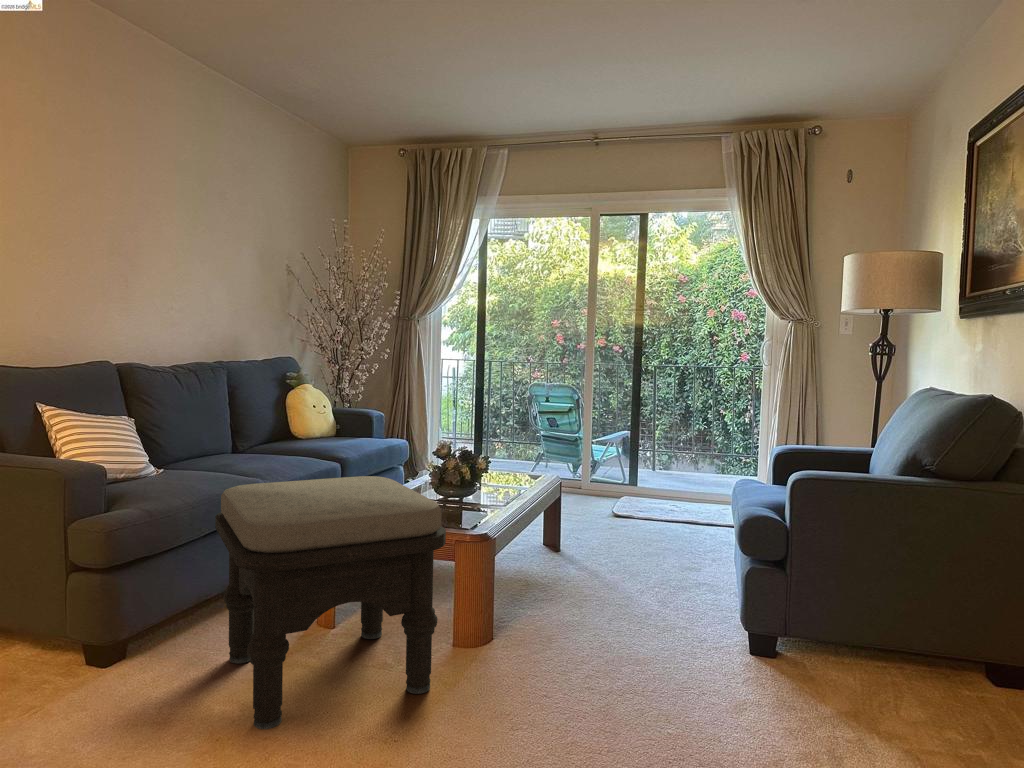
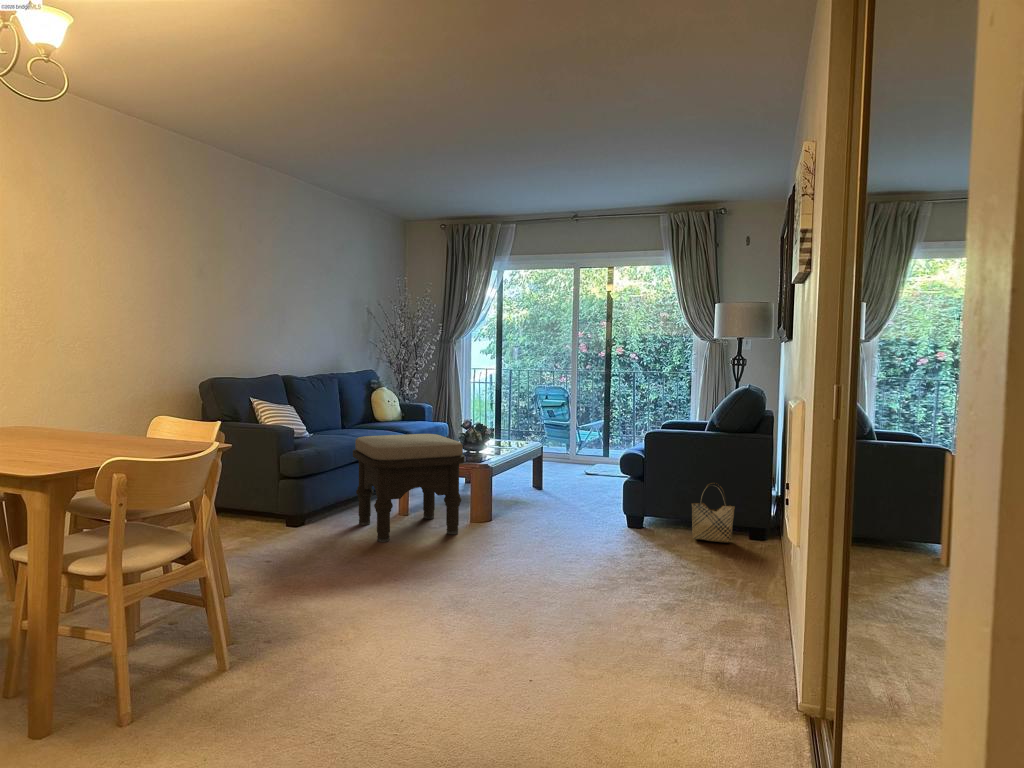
woven basket: none [899,583,992,711] -> present [691,483,735,543]

